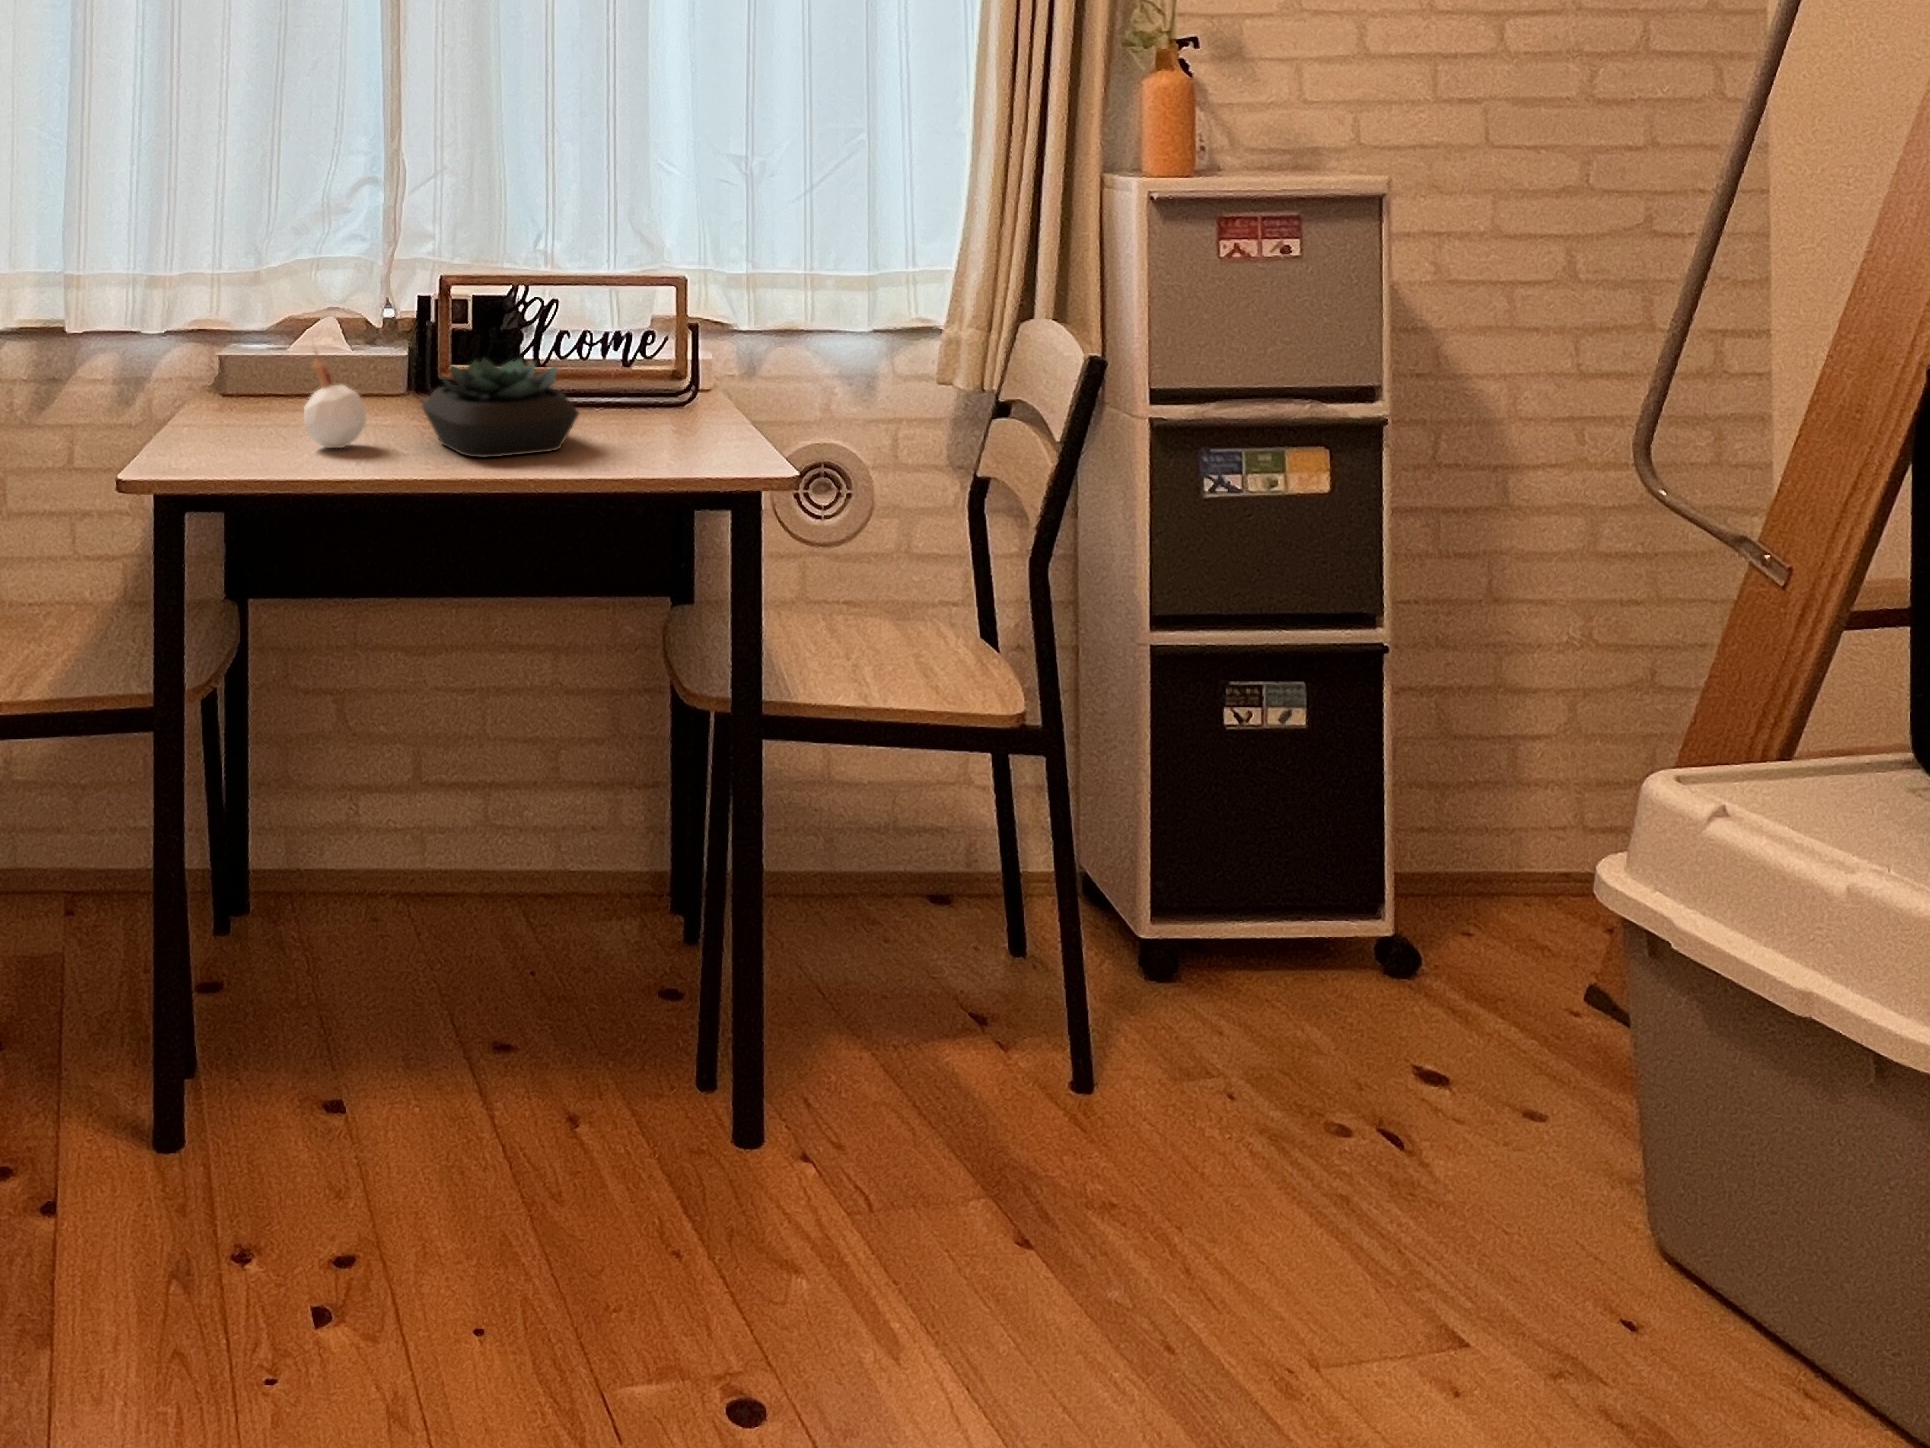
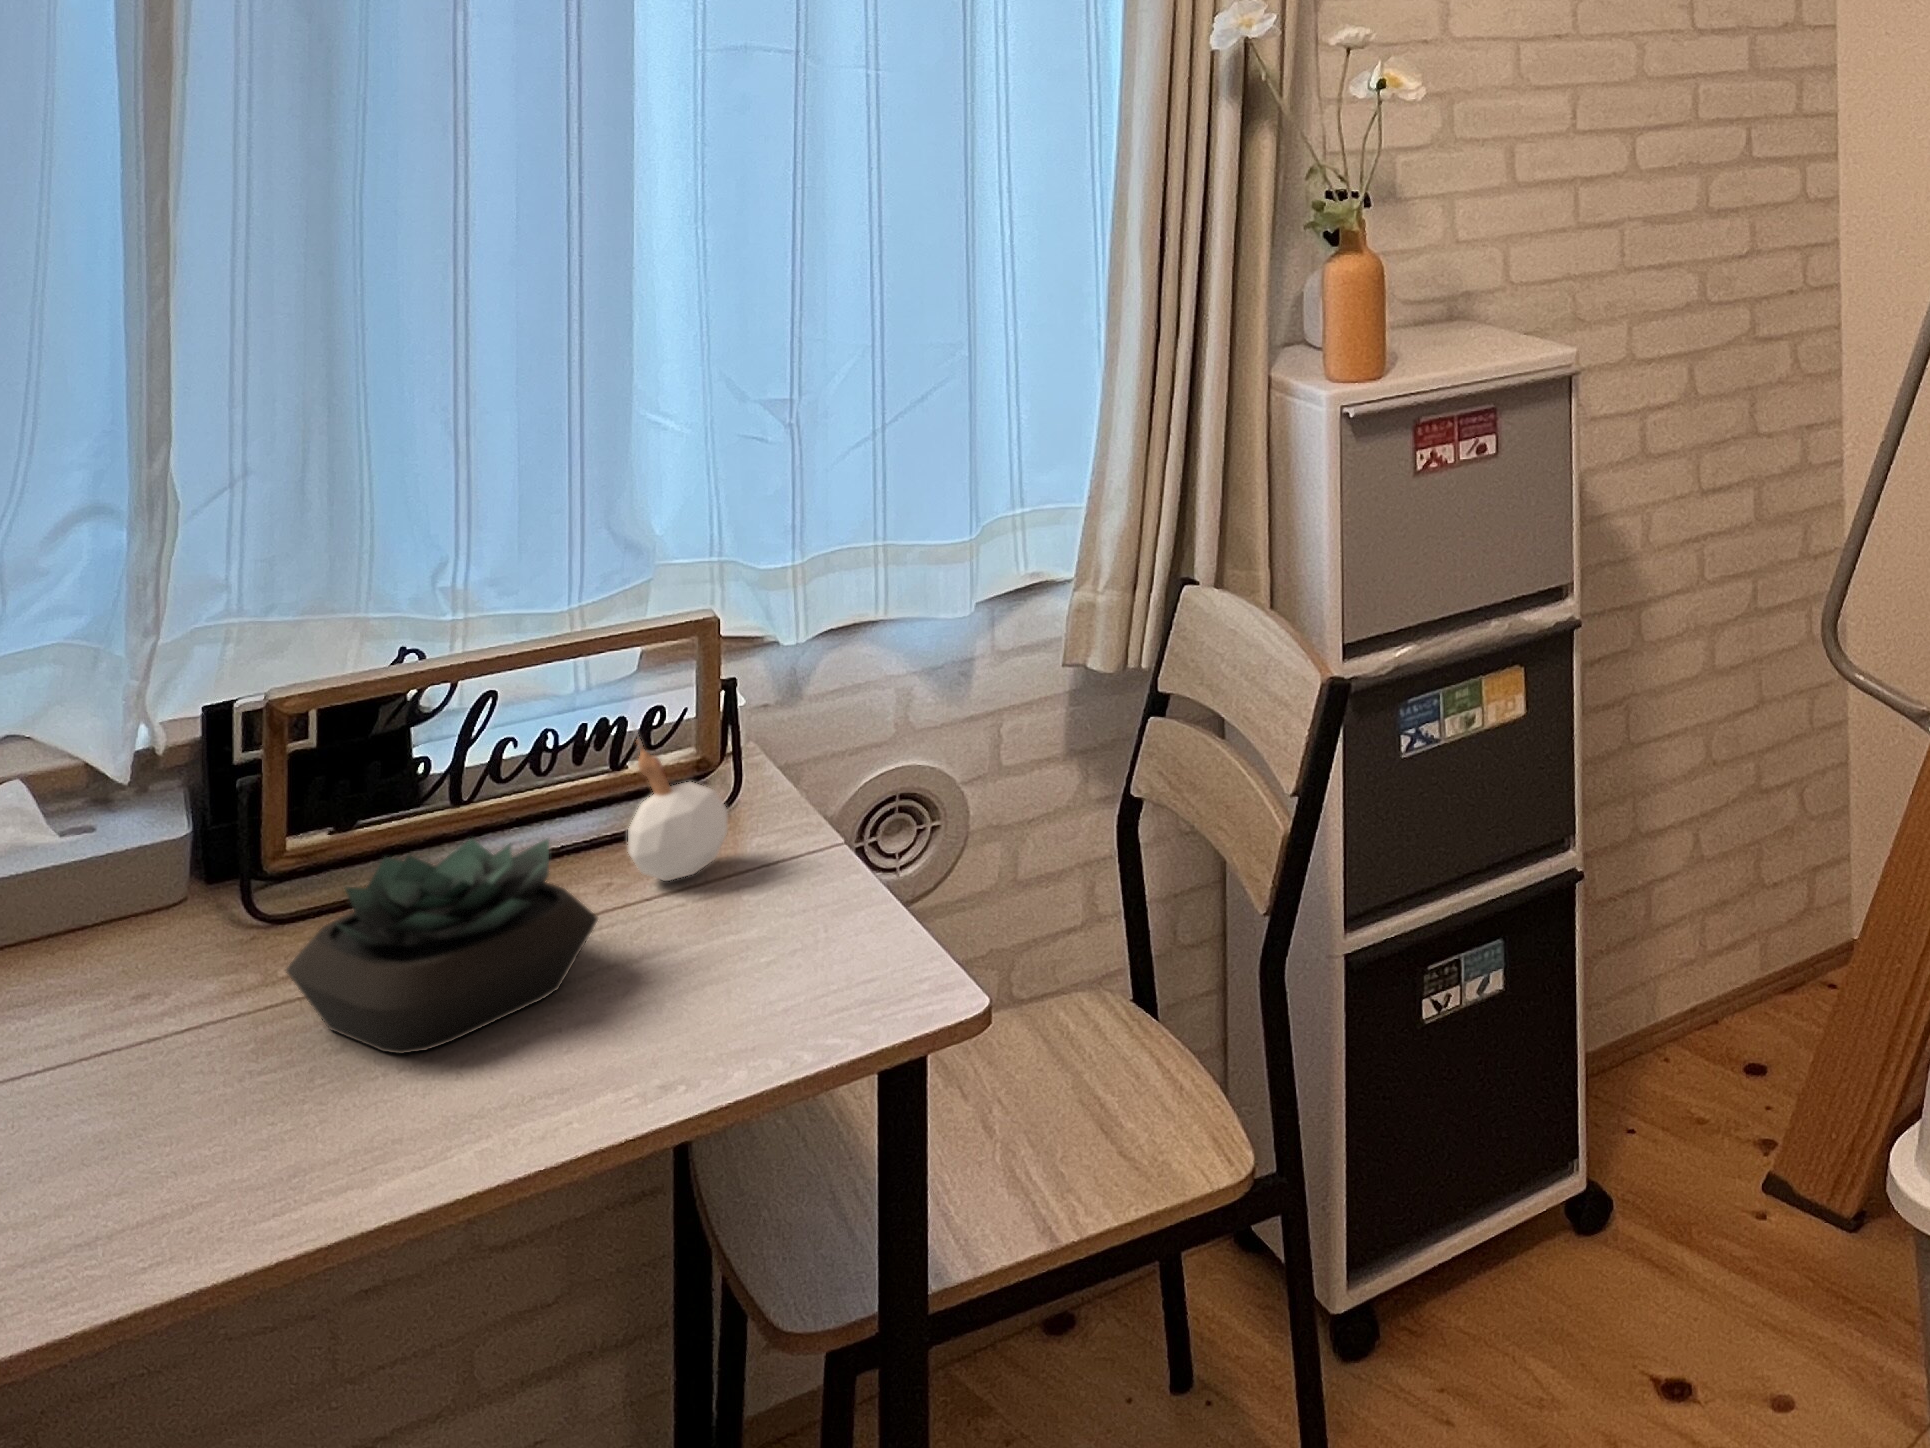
candle: present [304,349,366,448] -> present [628,732,728,881]

